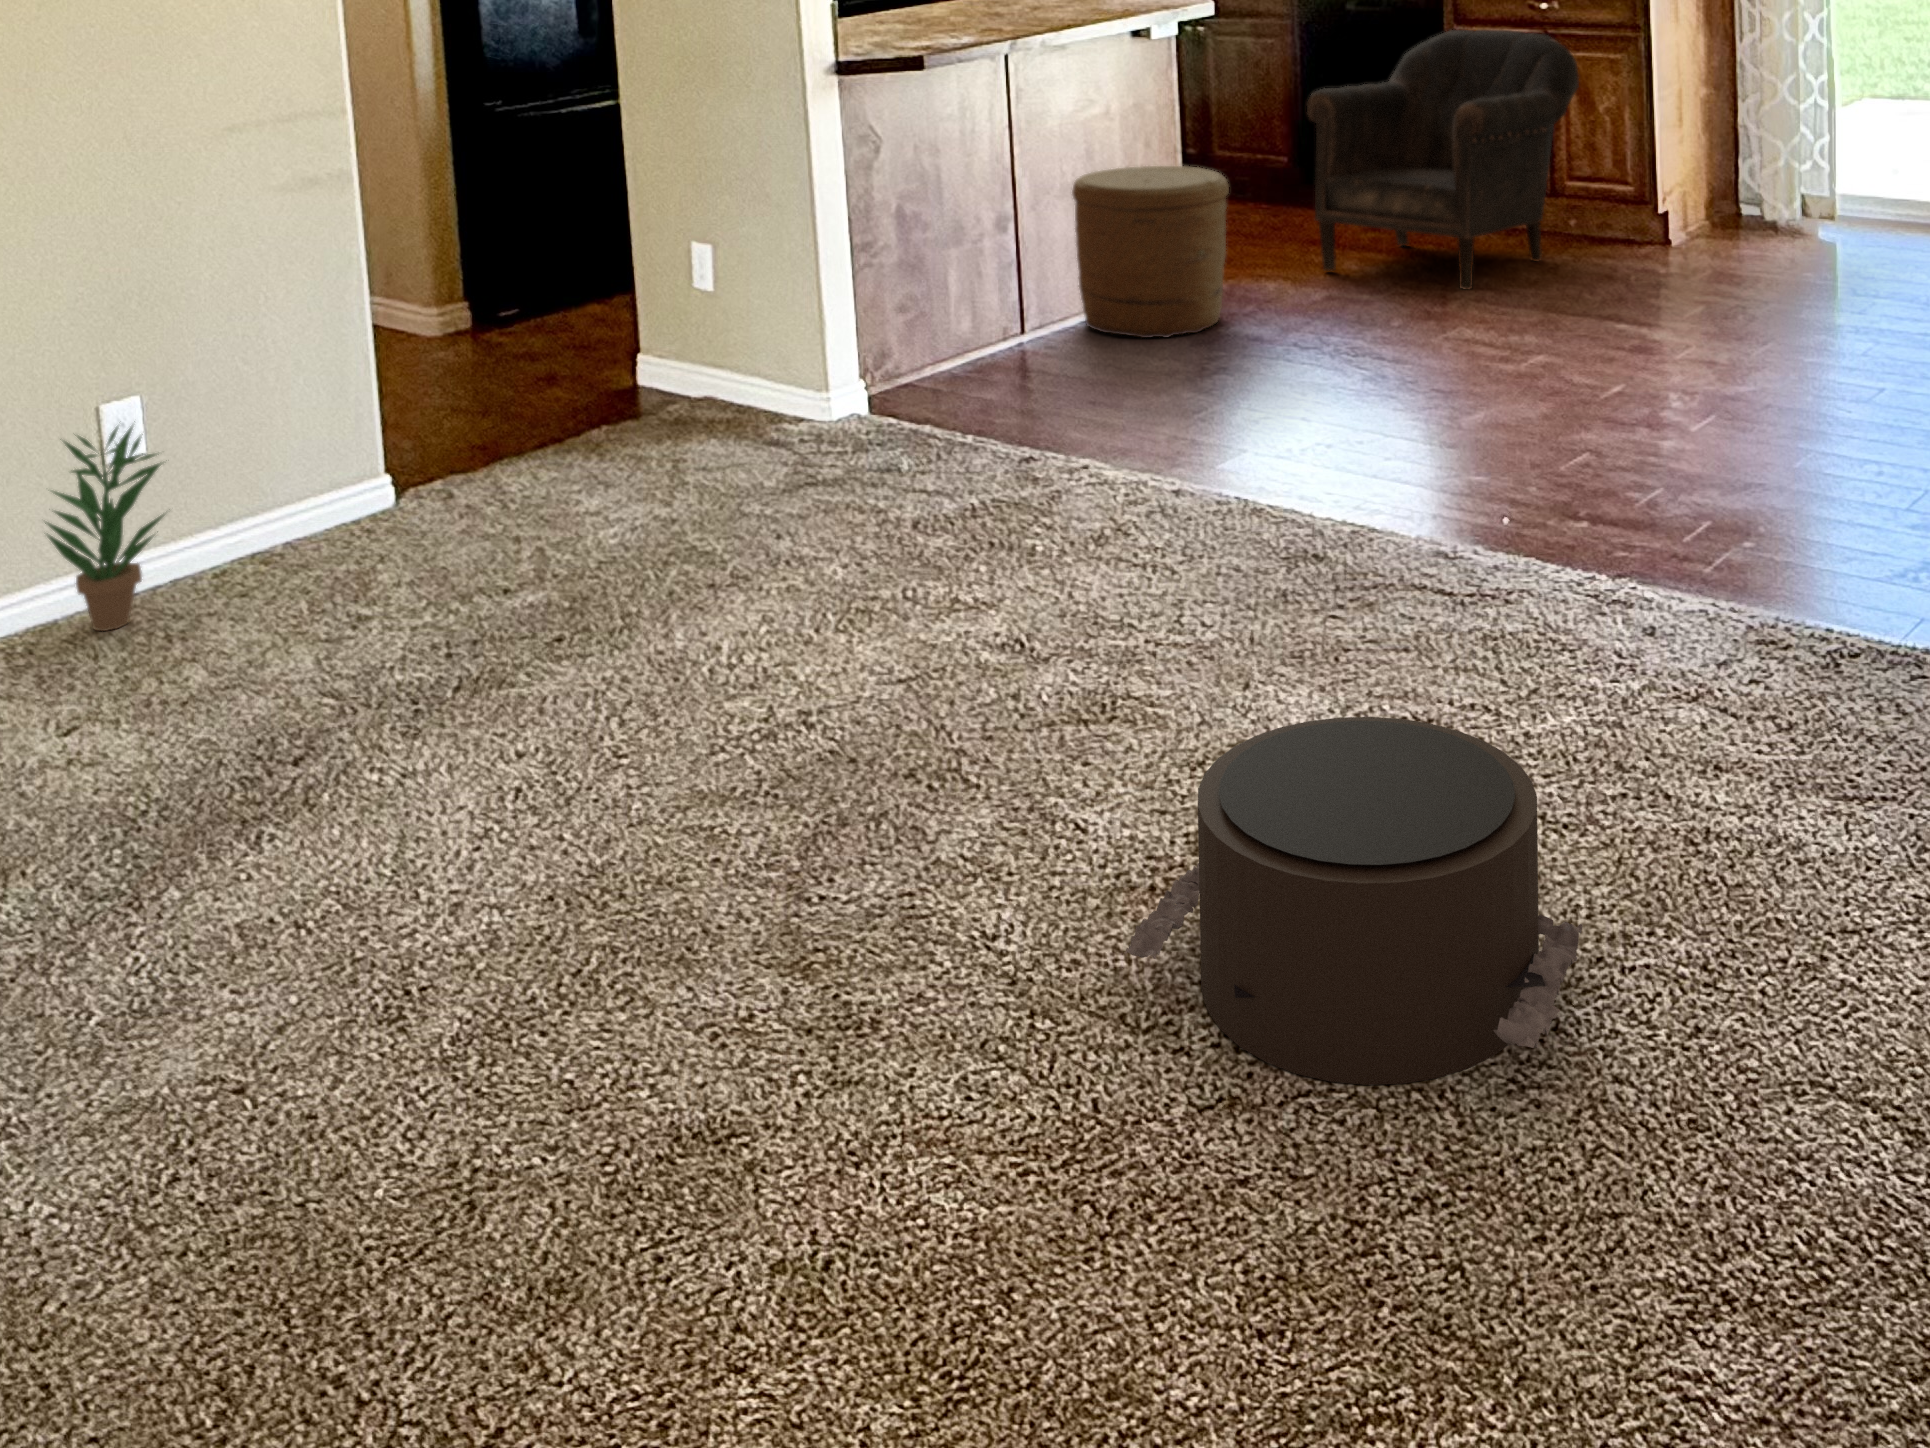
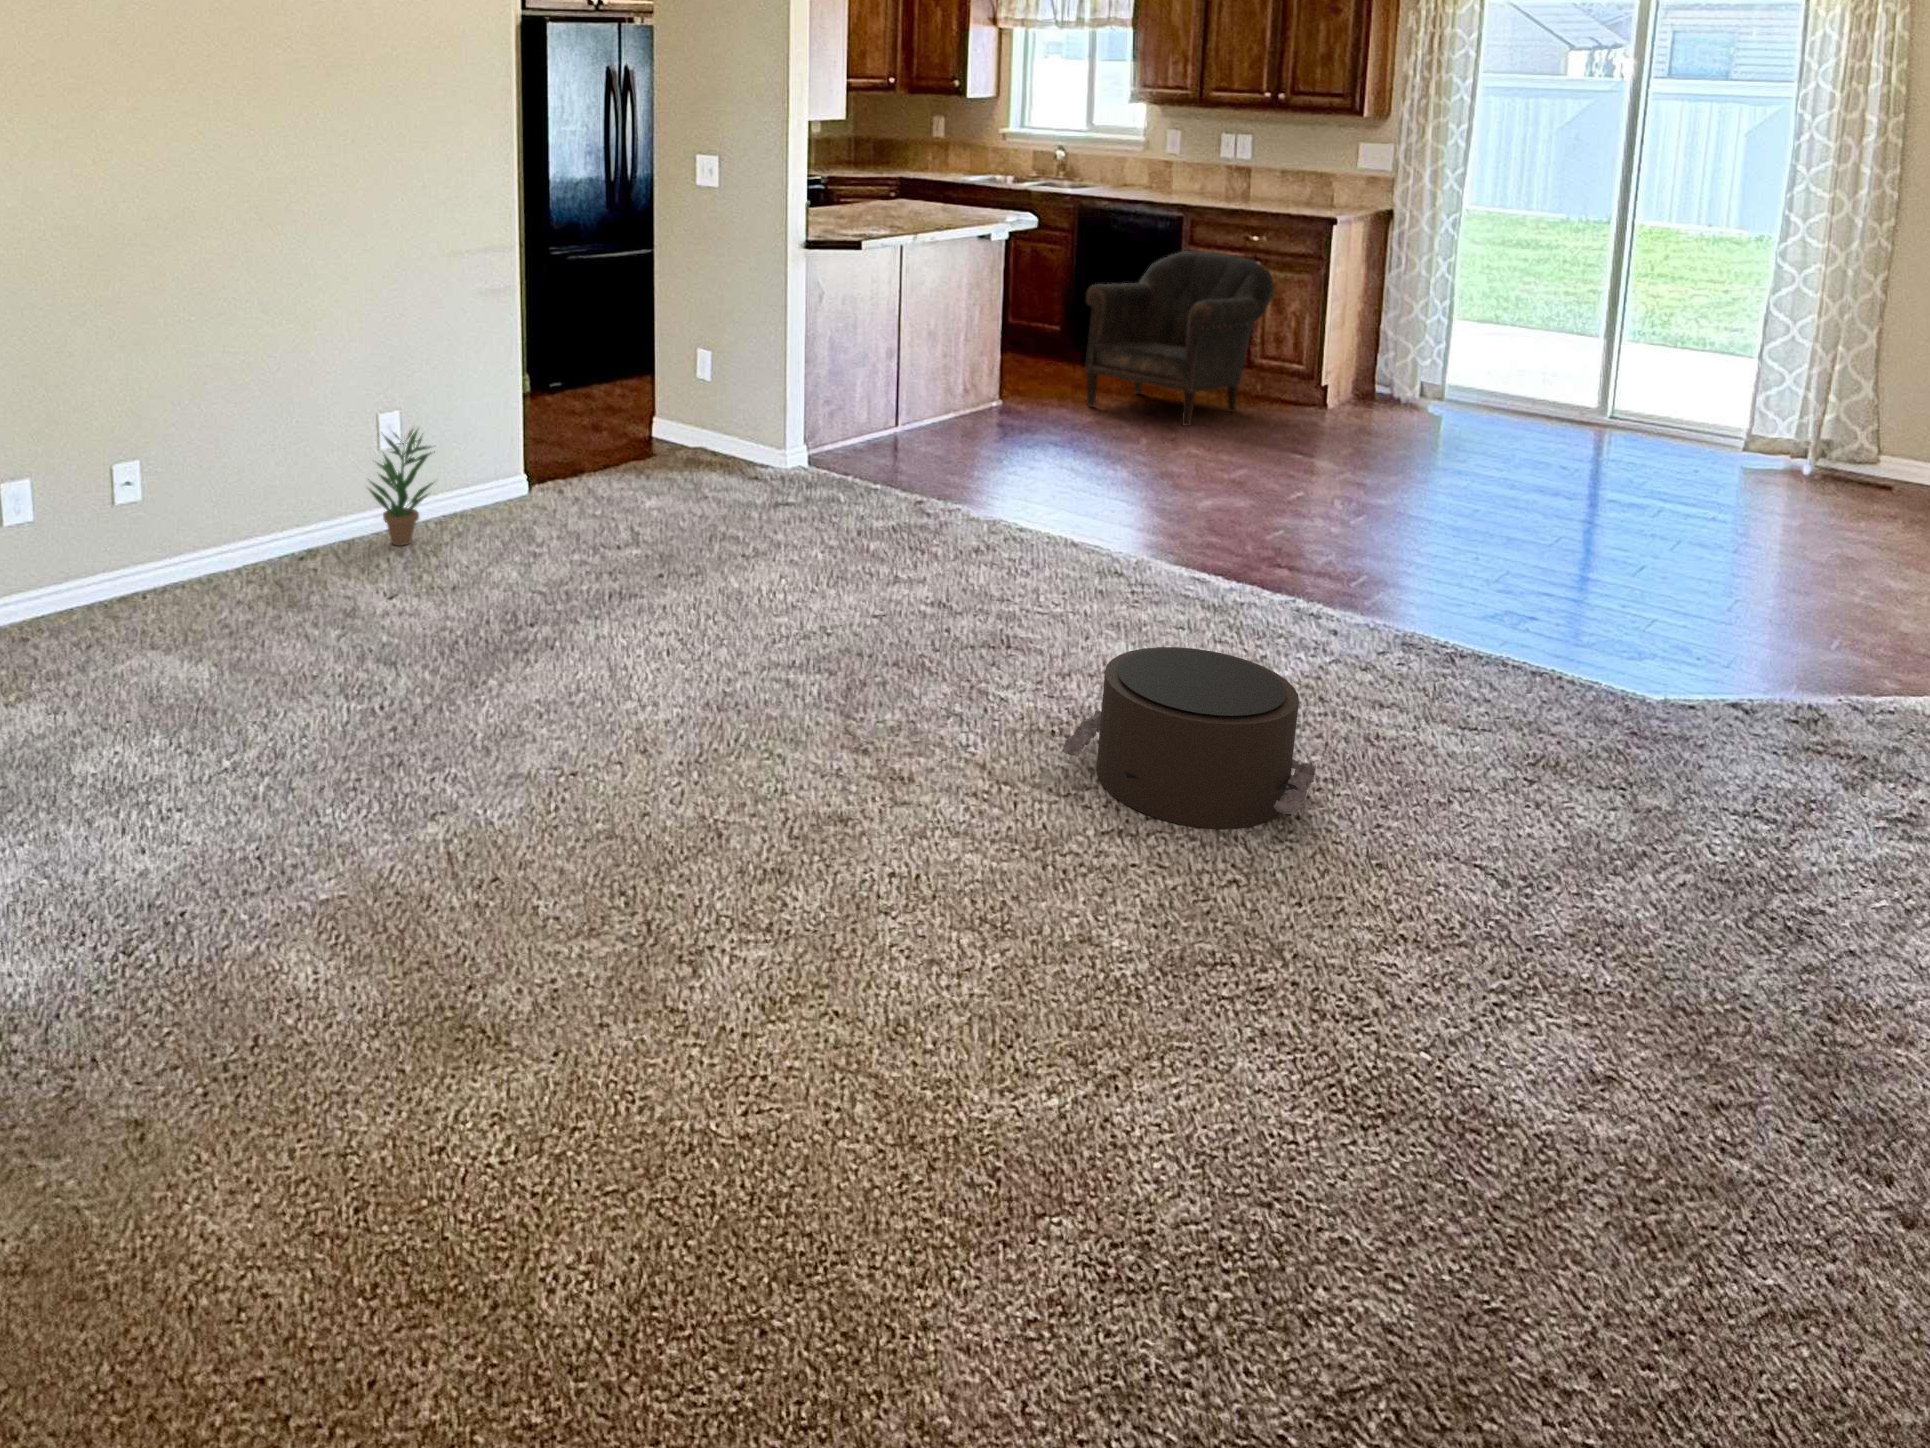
woven basket: present [1072,166,1229,338] -> none [933,326,1038,439]

